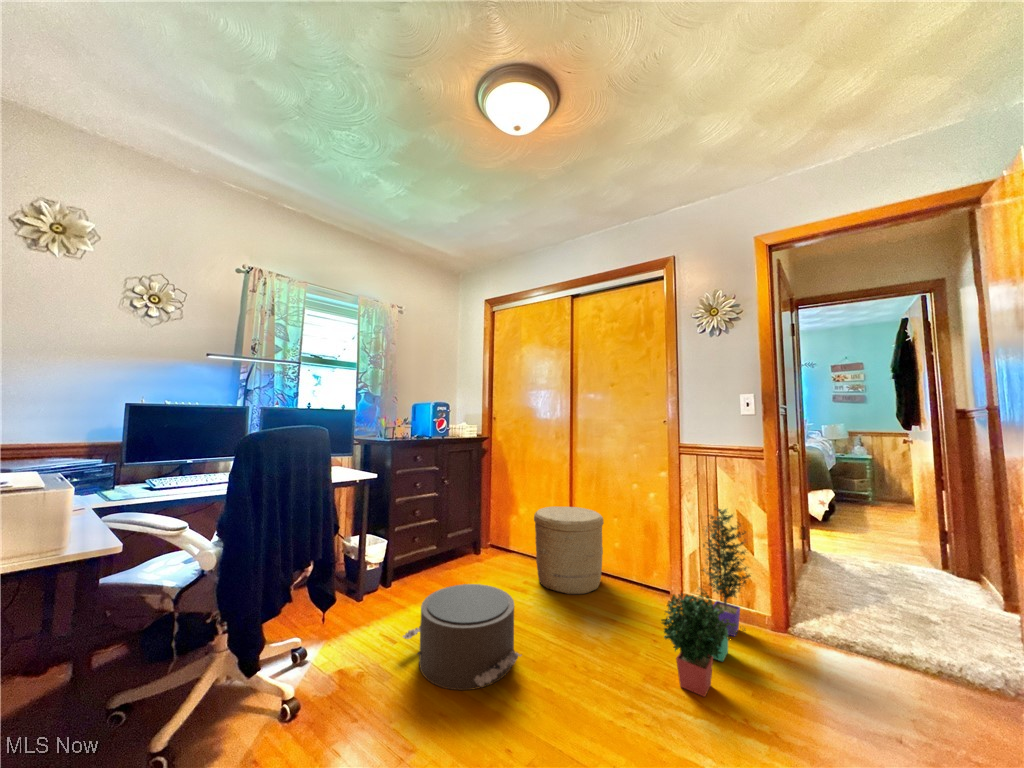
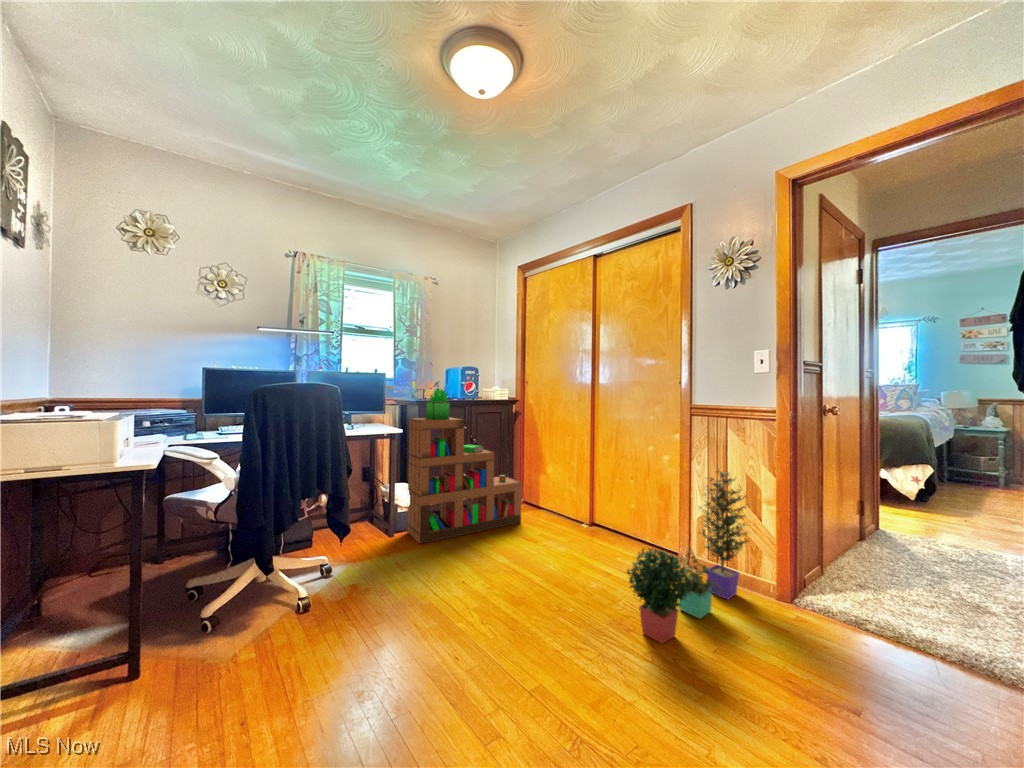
bookshelf: none [378,426,501,607] -> present [407,388,521,544]
woven basket: present [534,507,604,594] -> none [547,467,616,549]
pouf: present [403,584,521,690] -> none [407,527,500,611]

